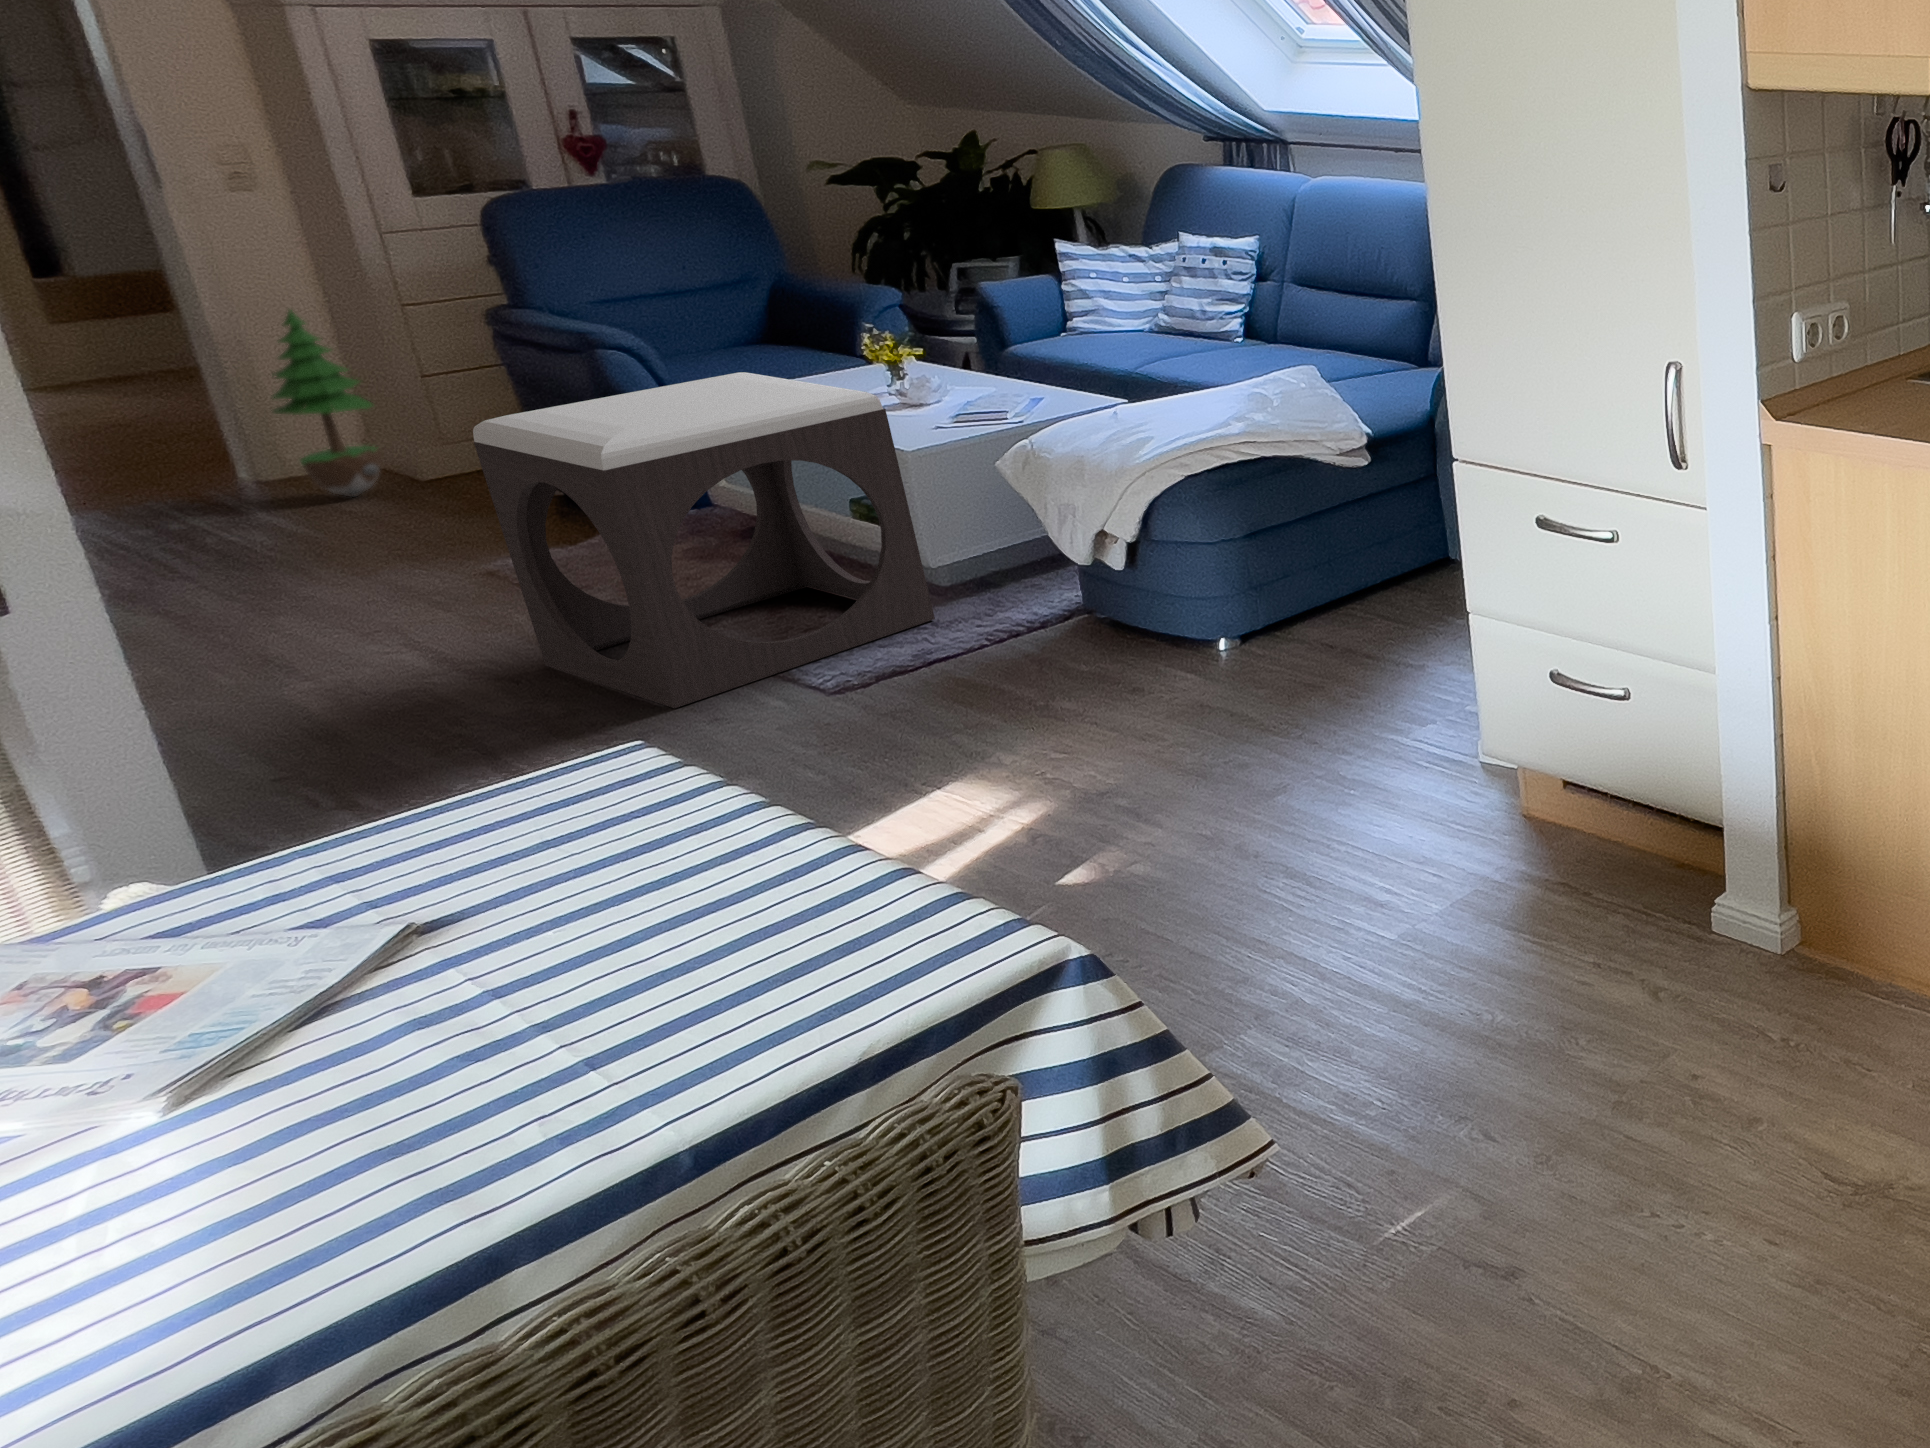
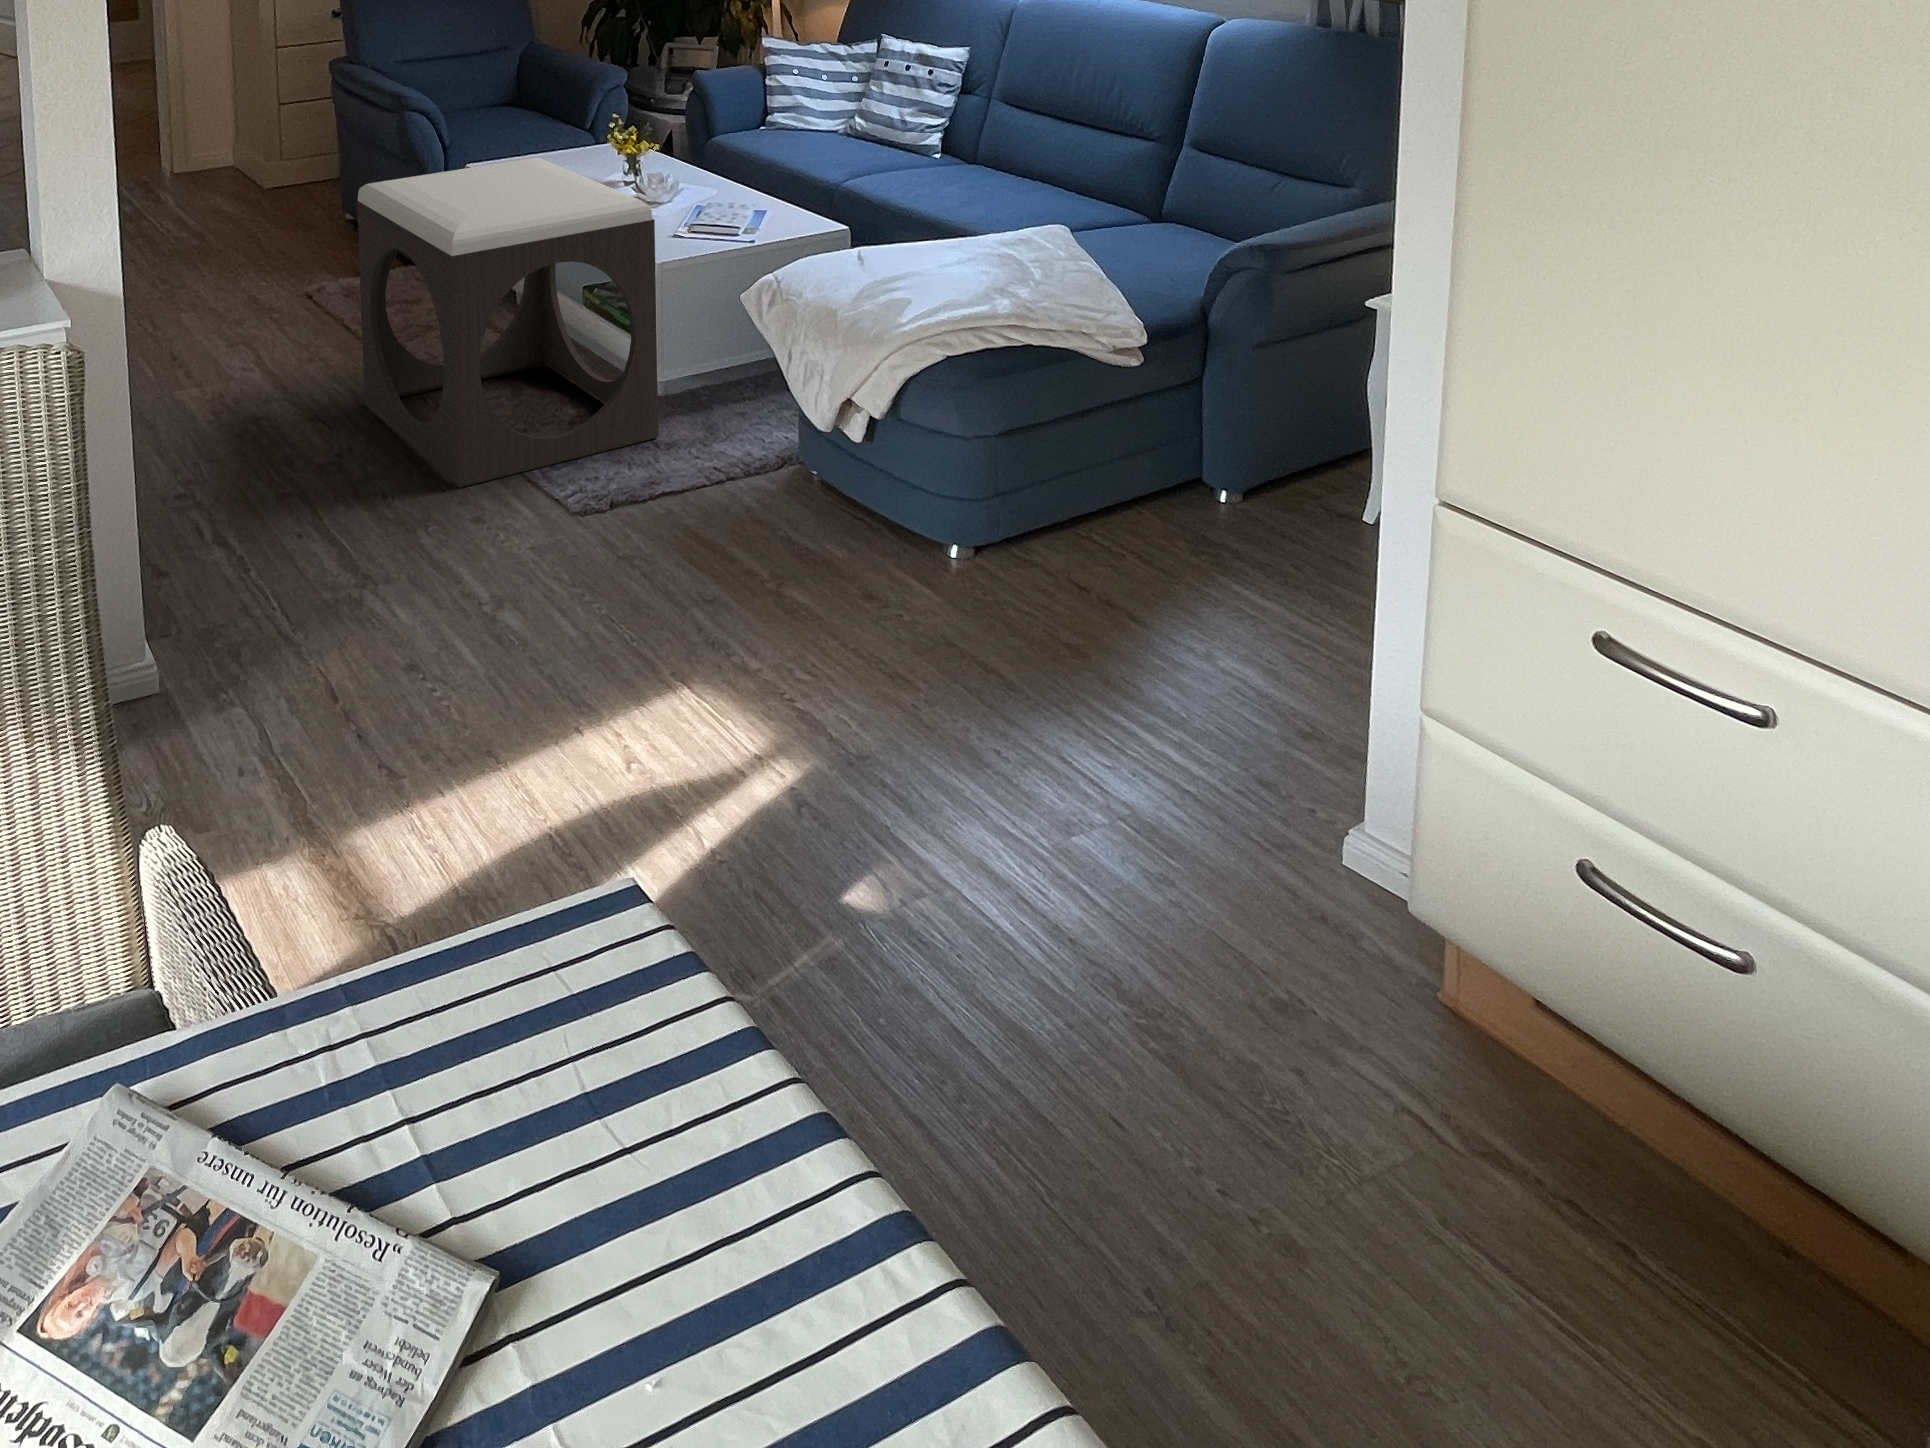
potted tree: present [273,310,381,497] -> none [212,42,267,193]

